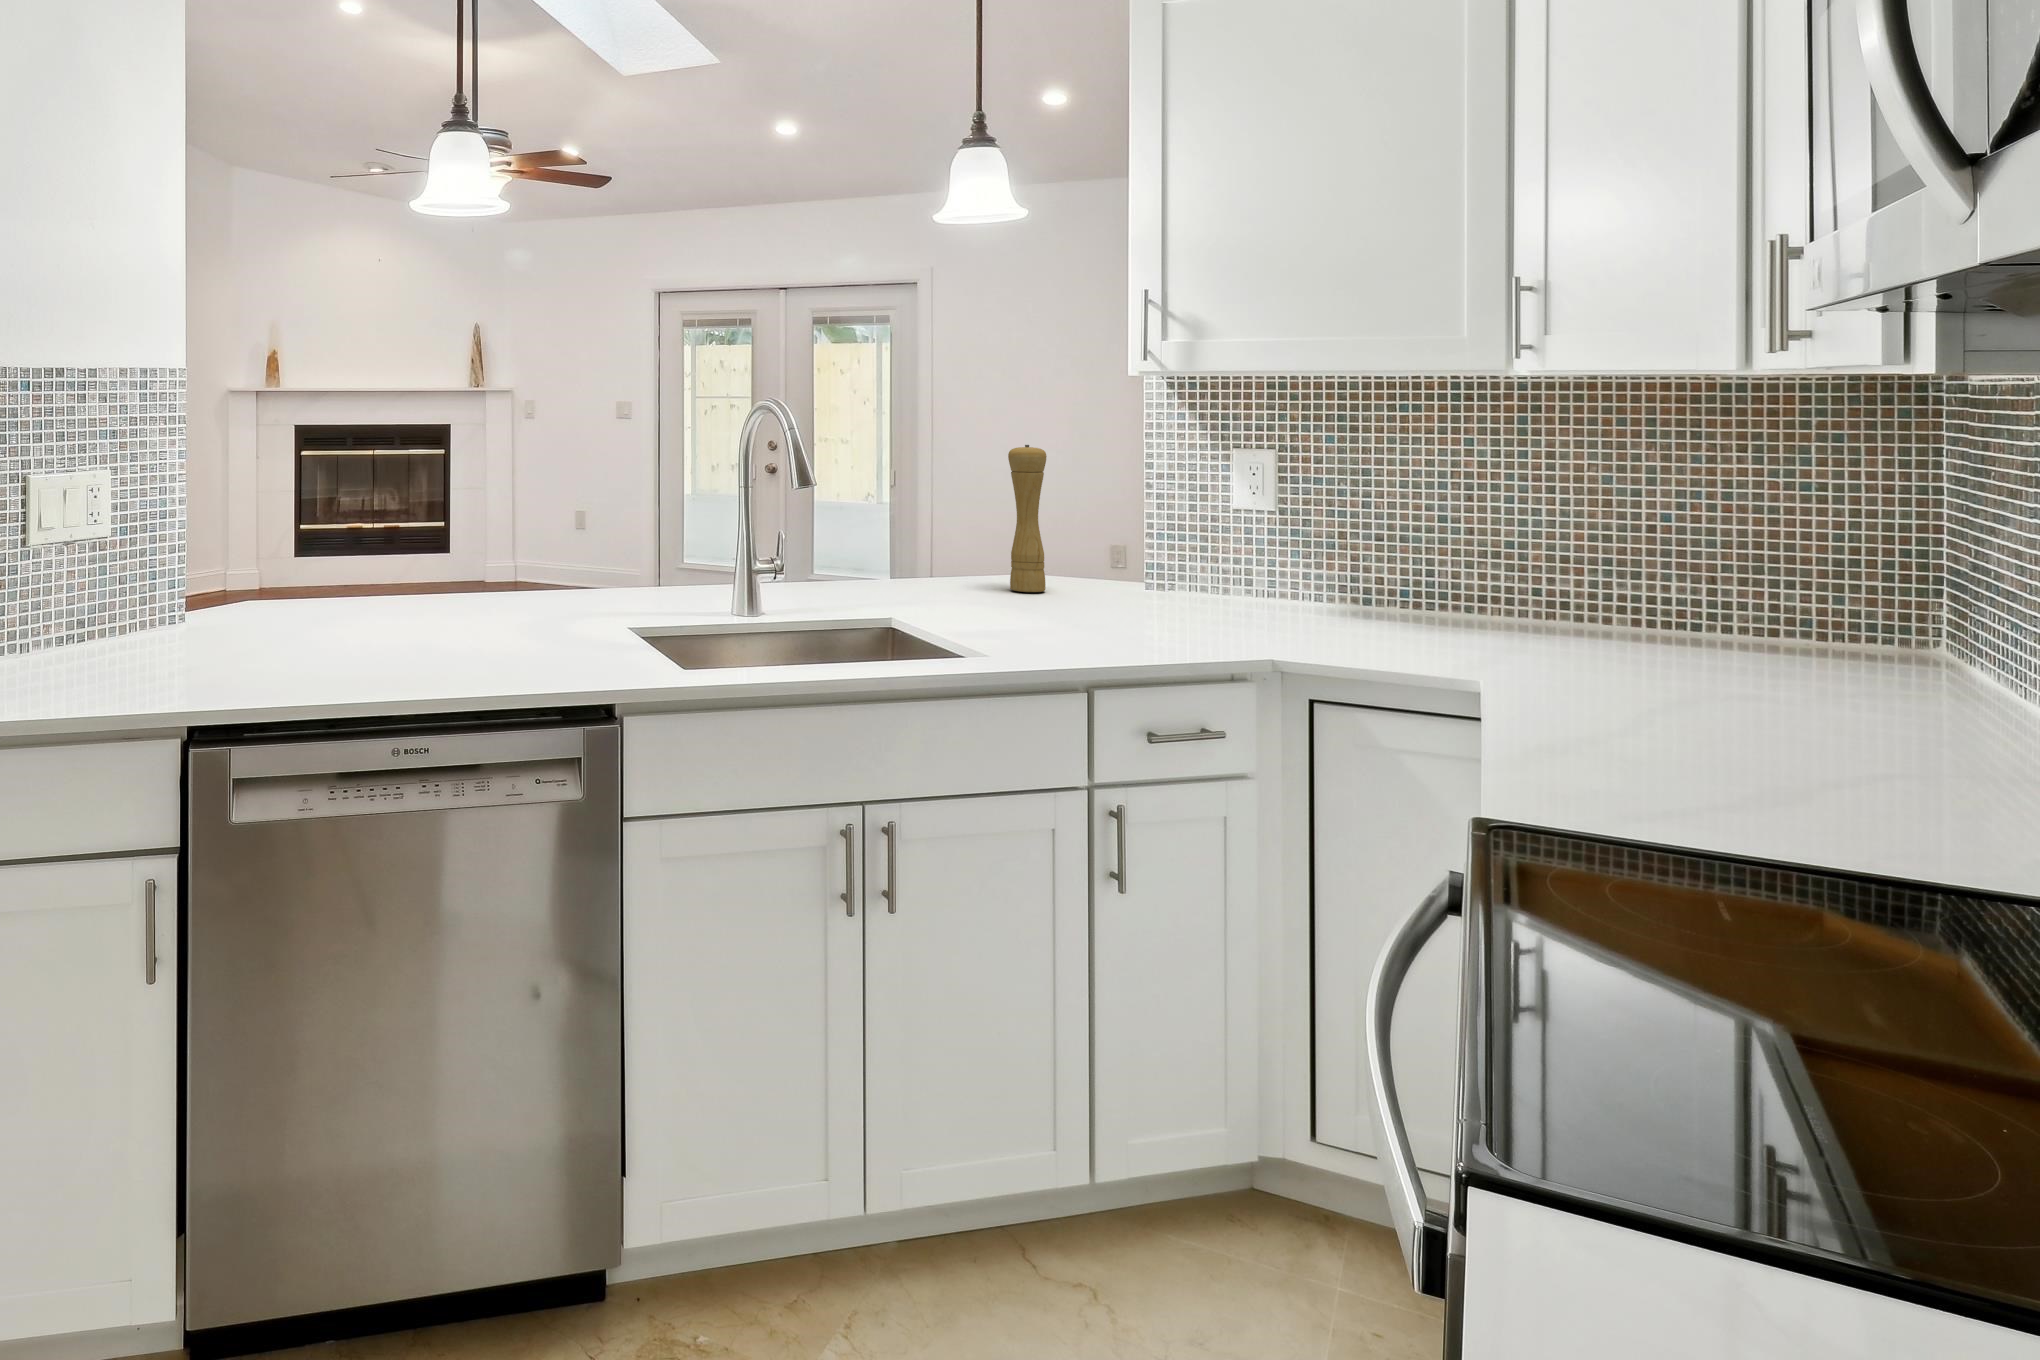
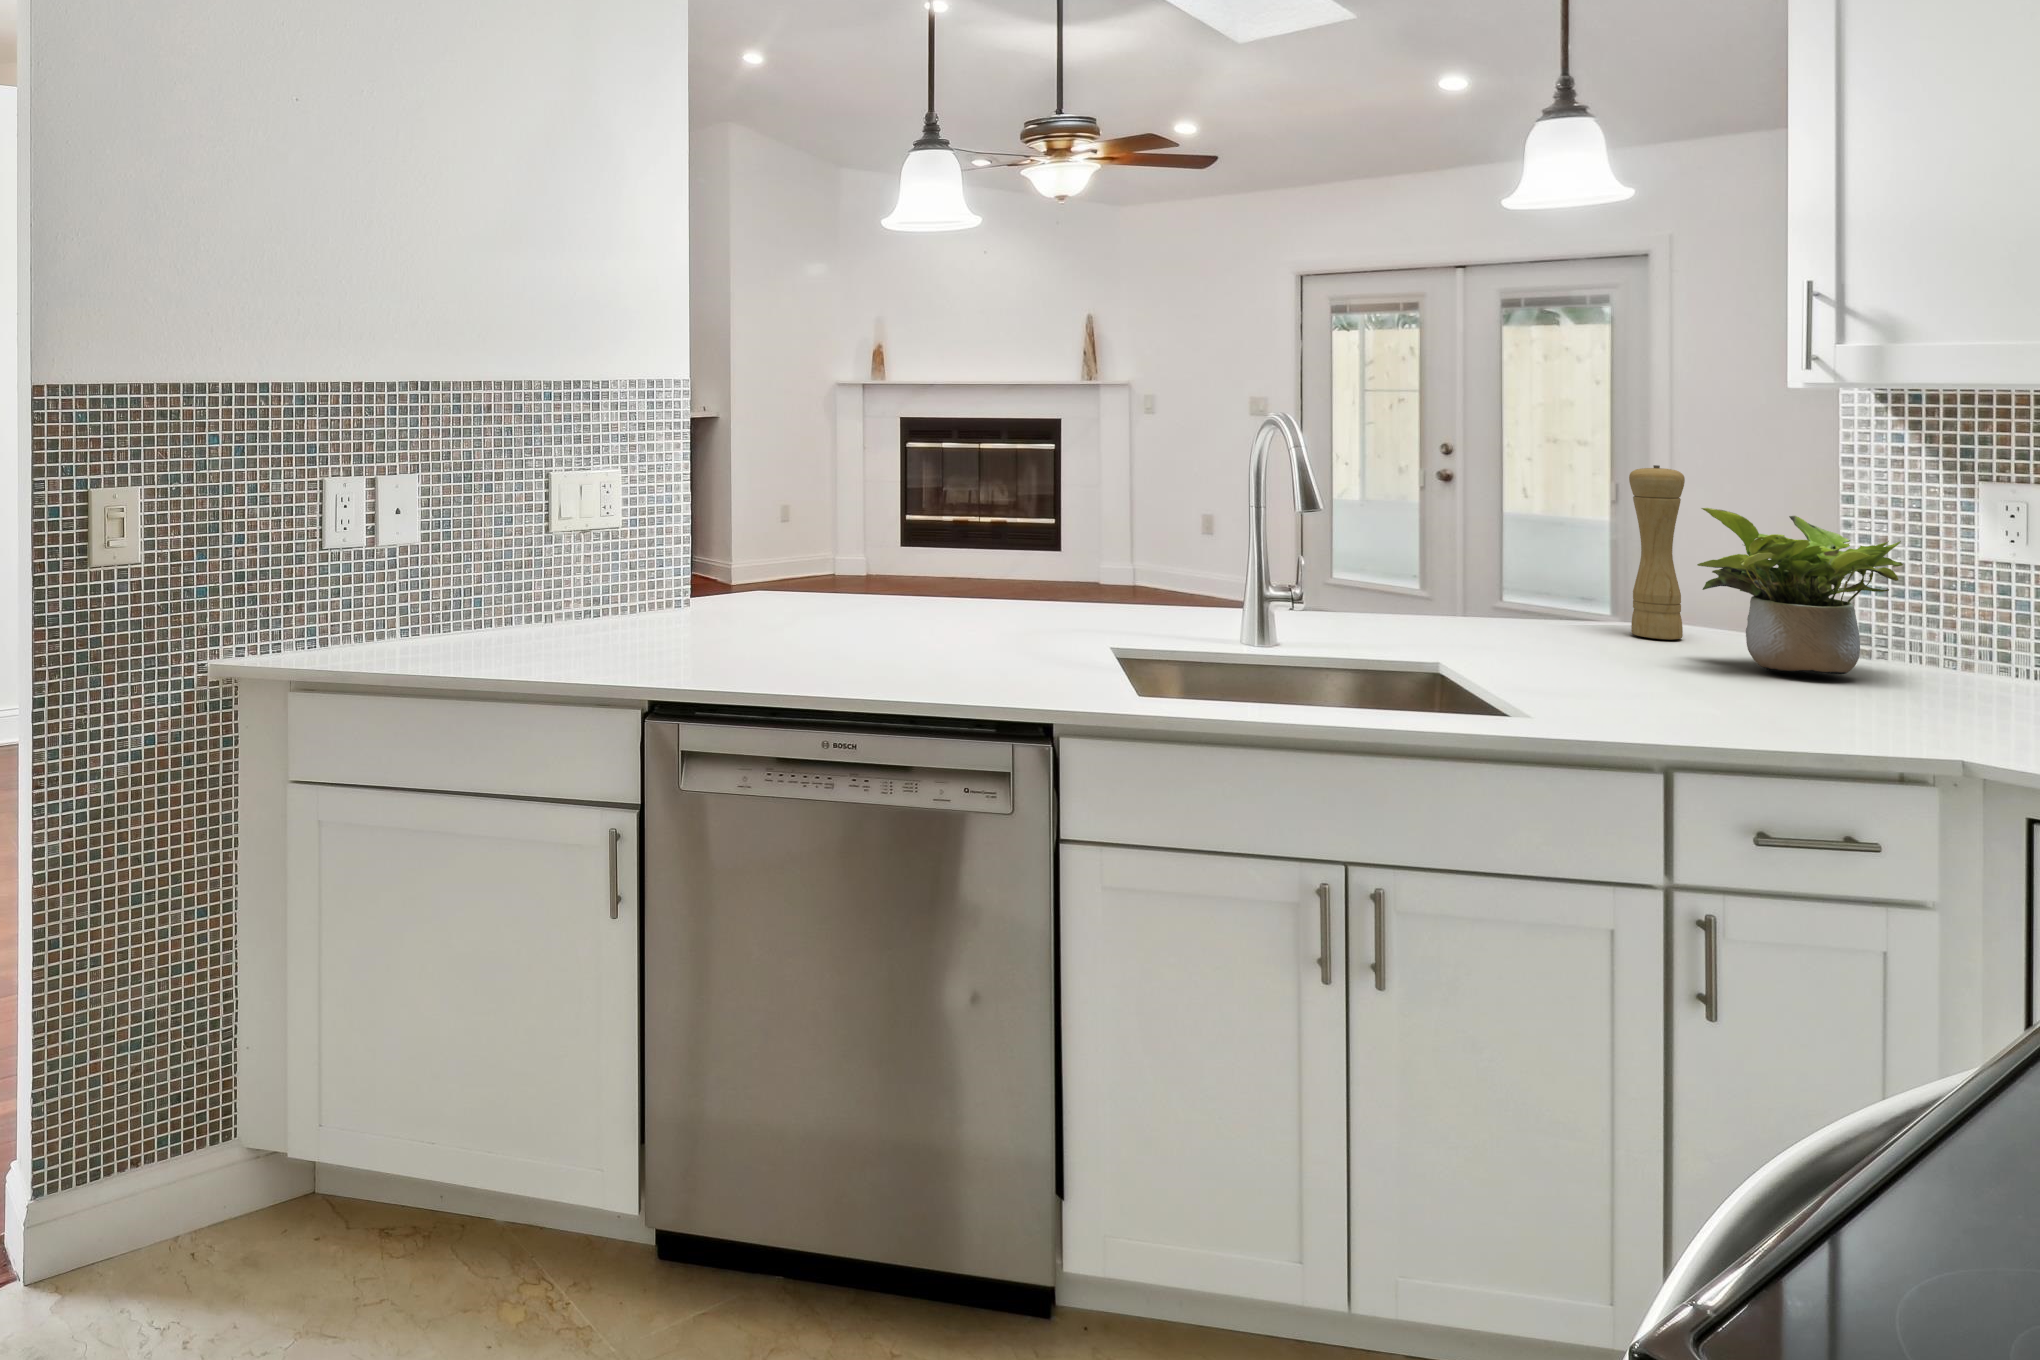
potted plant: none [1068,478,1198,611] -> present [1697,508,1903,674]

